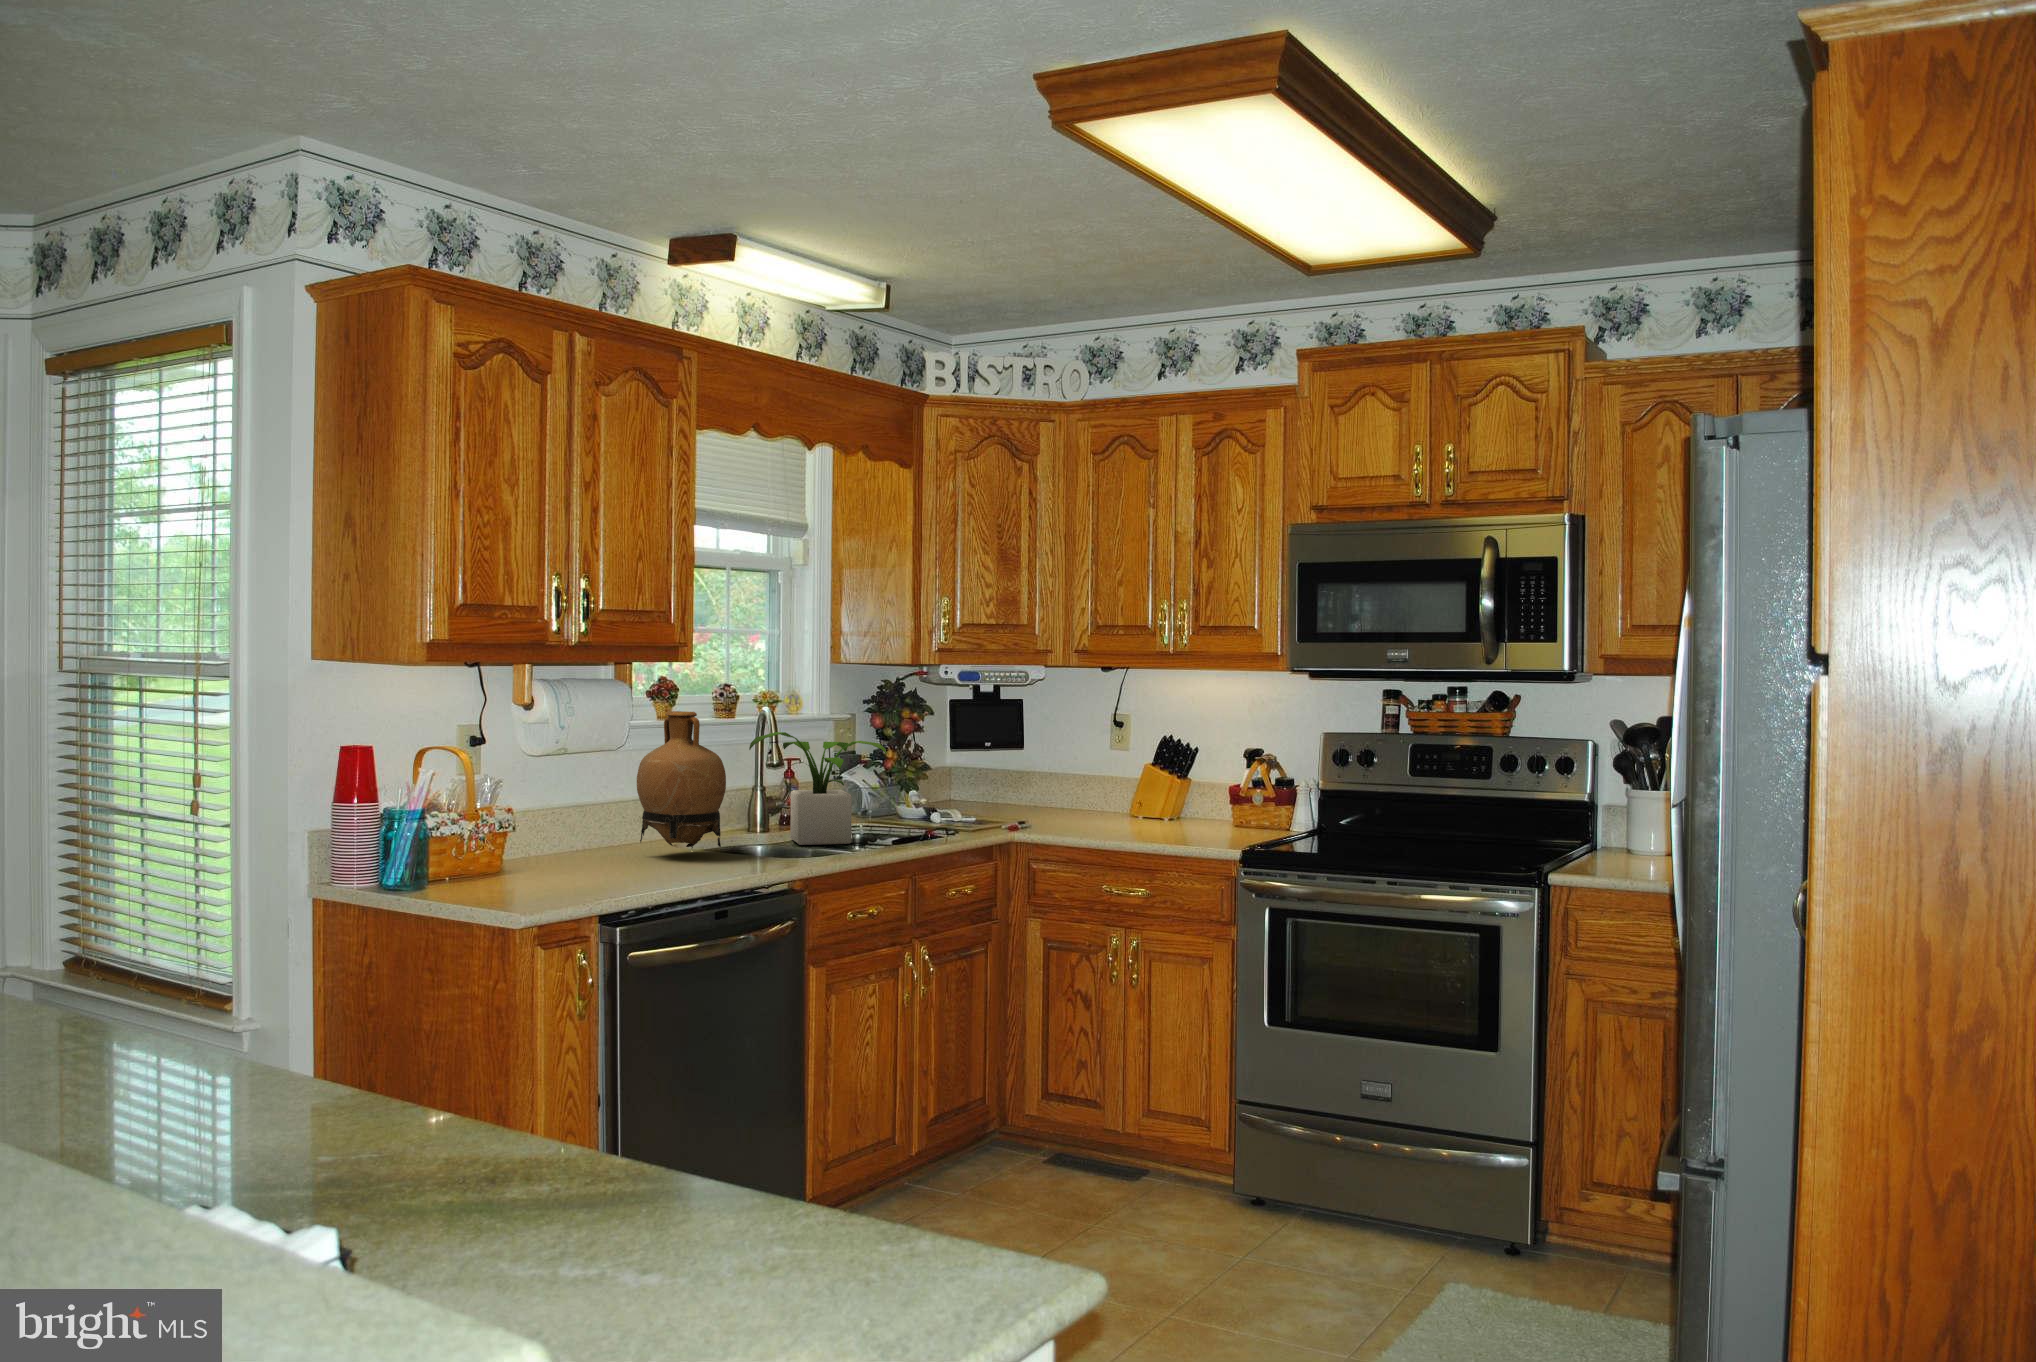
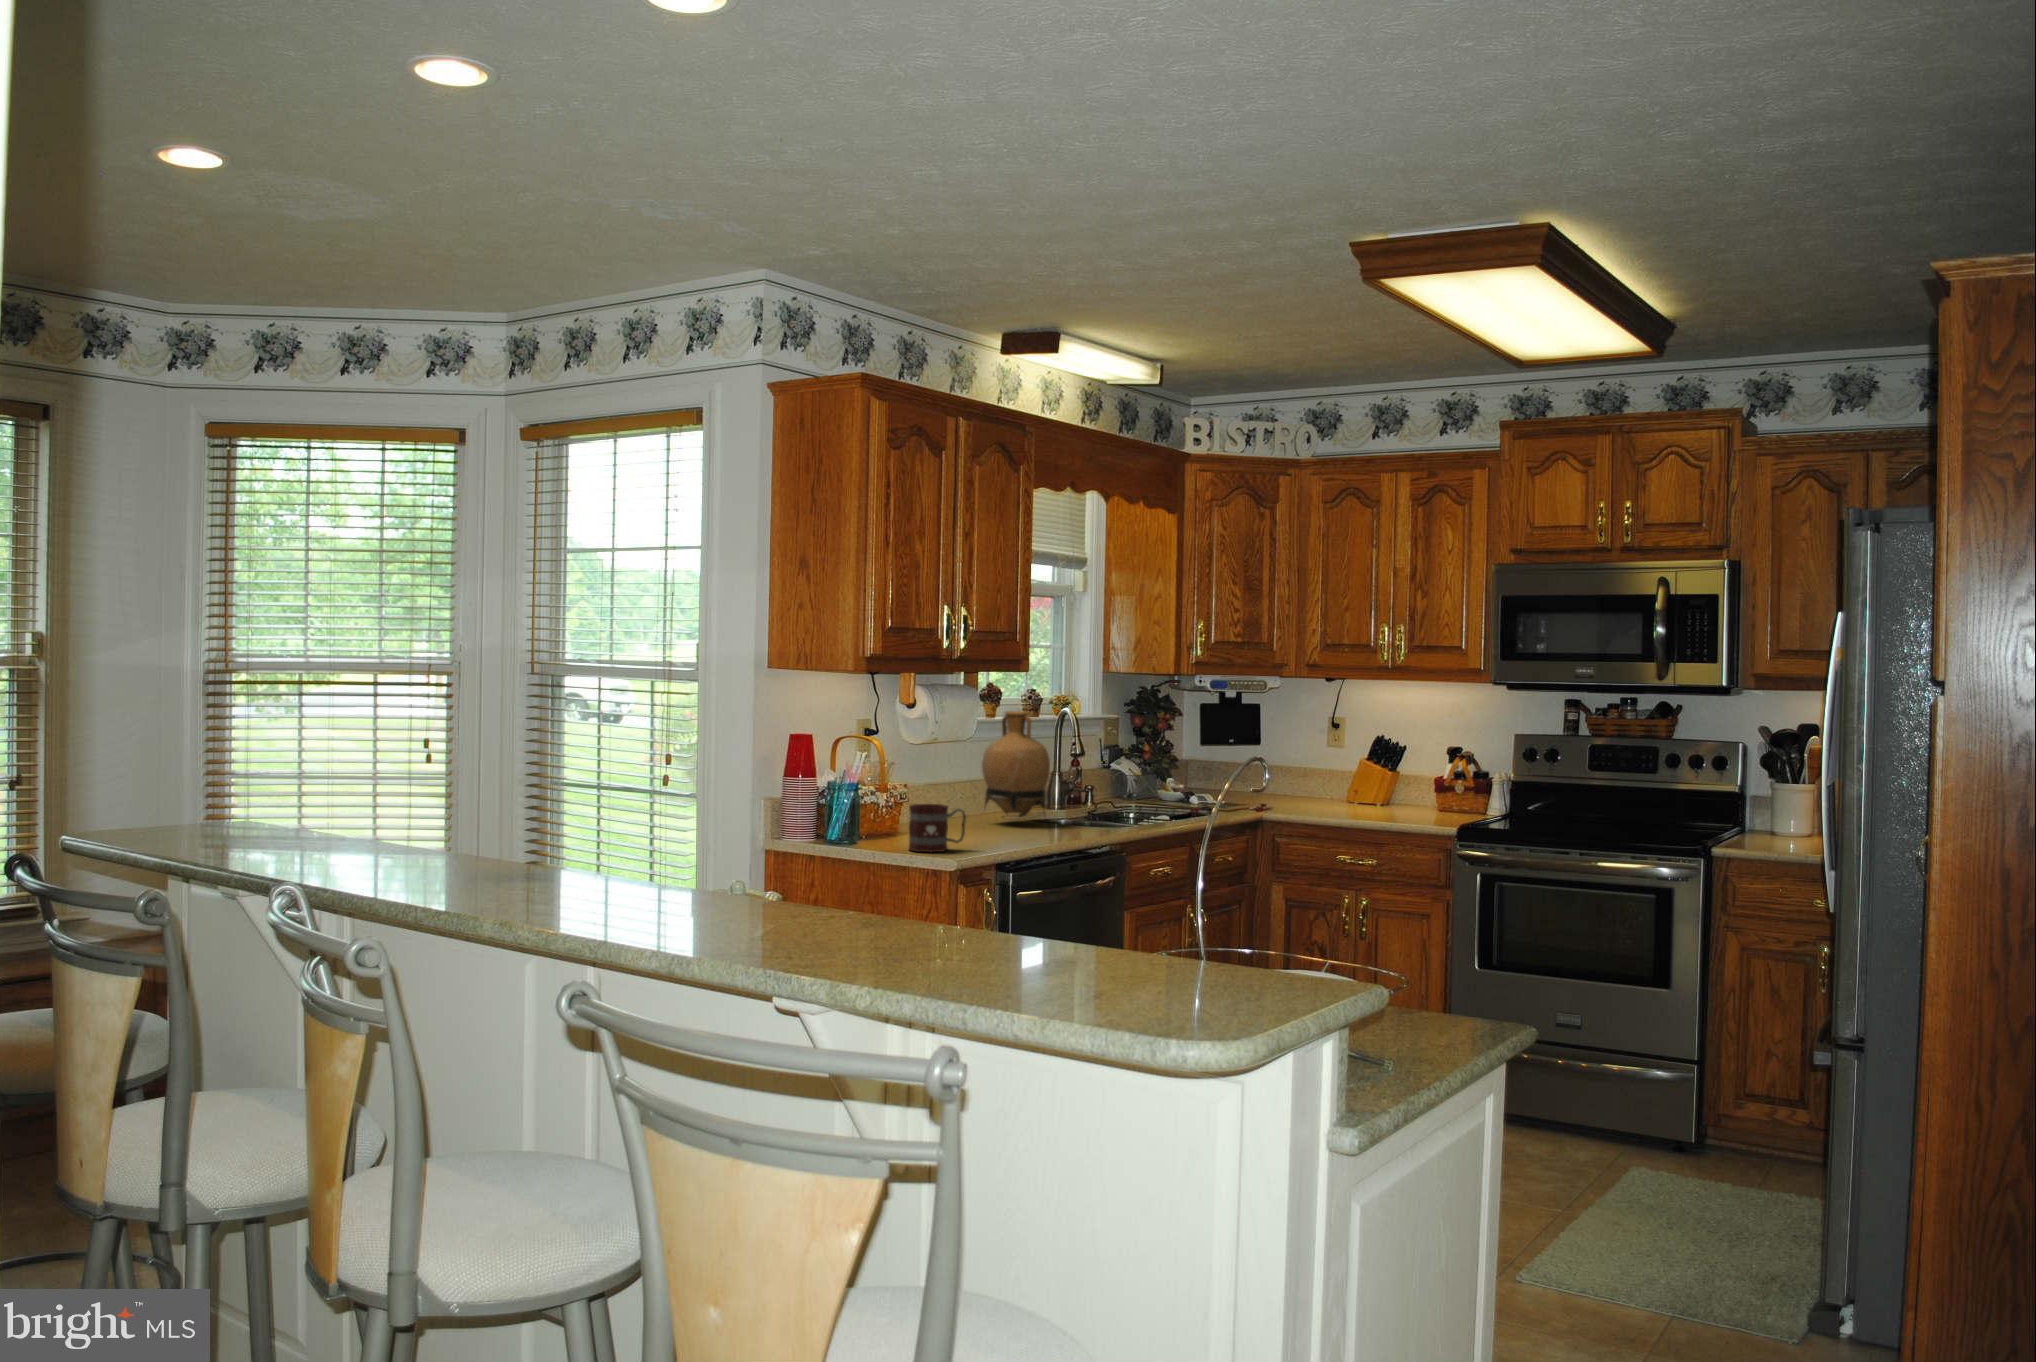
potted plant: present [749,732,886,845] -> none [1062,728,1168,817]
mug: none [492,836,573,902] -> present [909,804,966,852]

